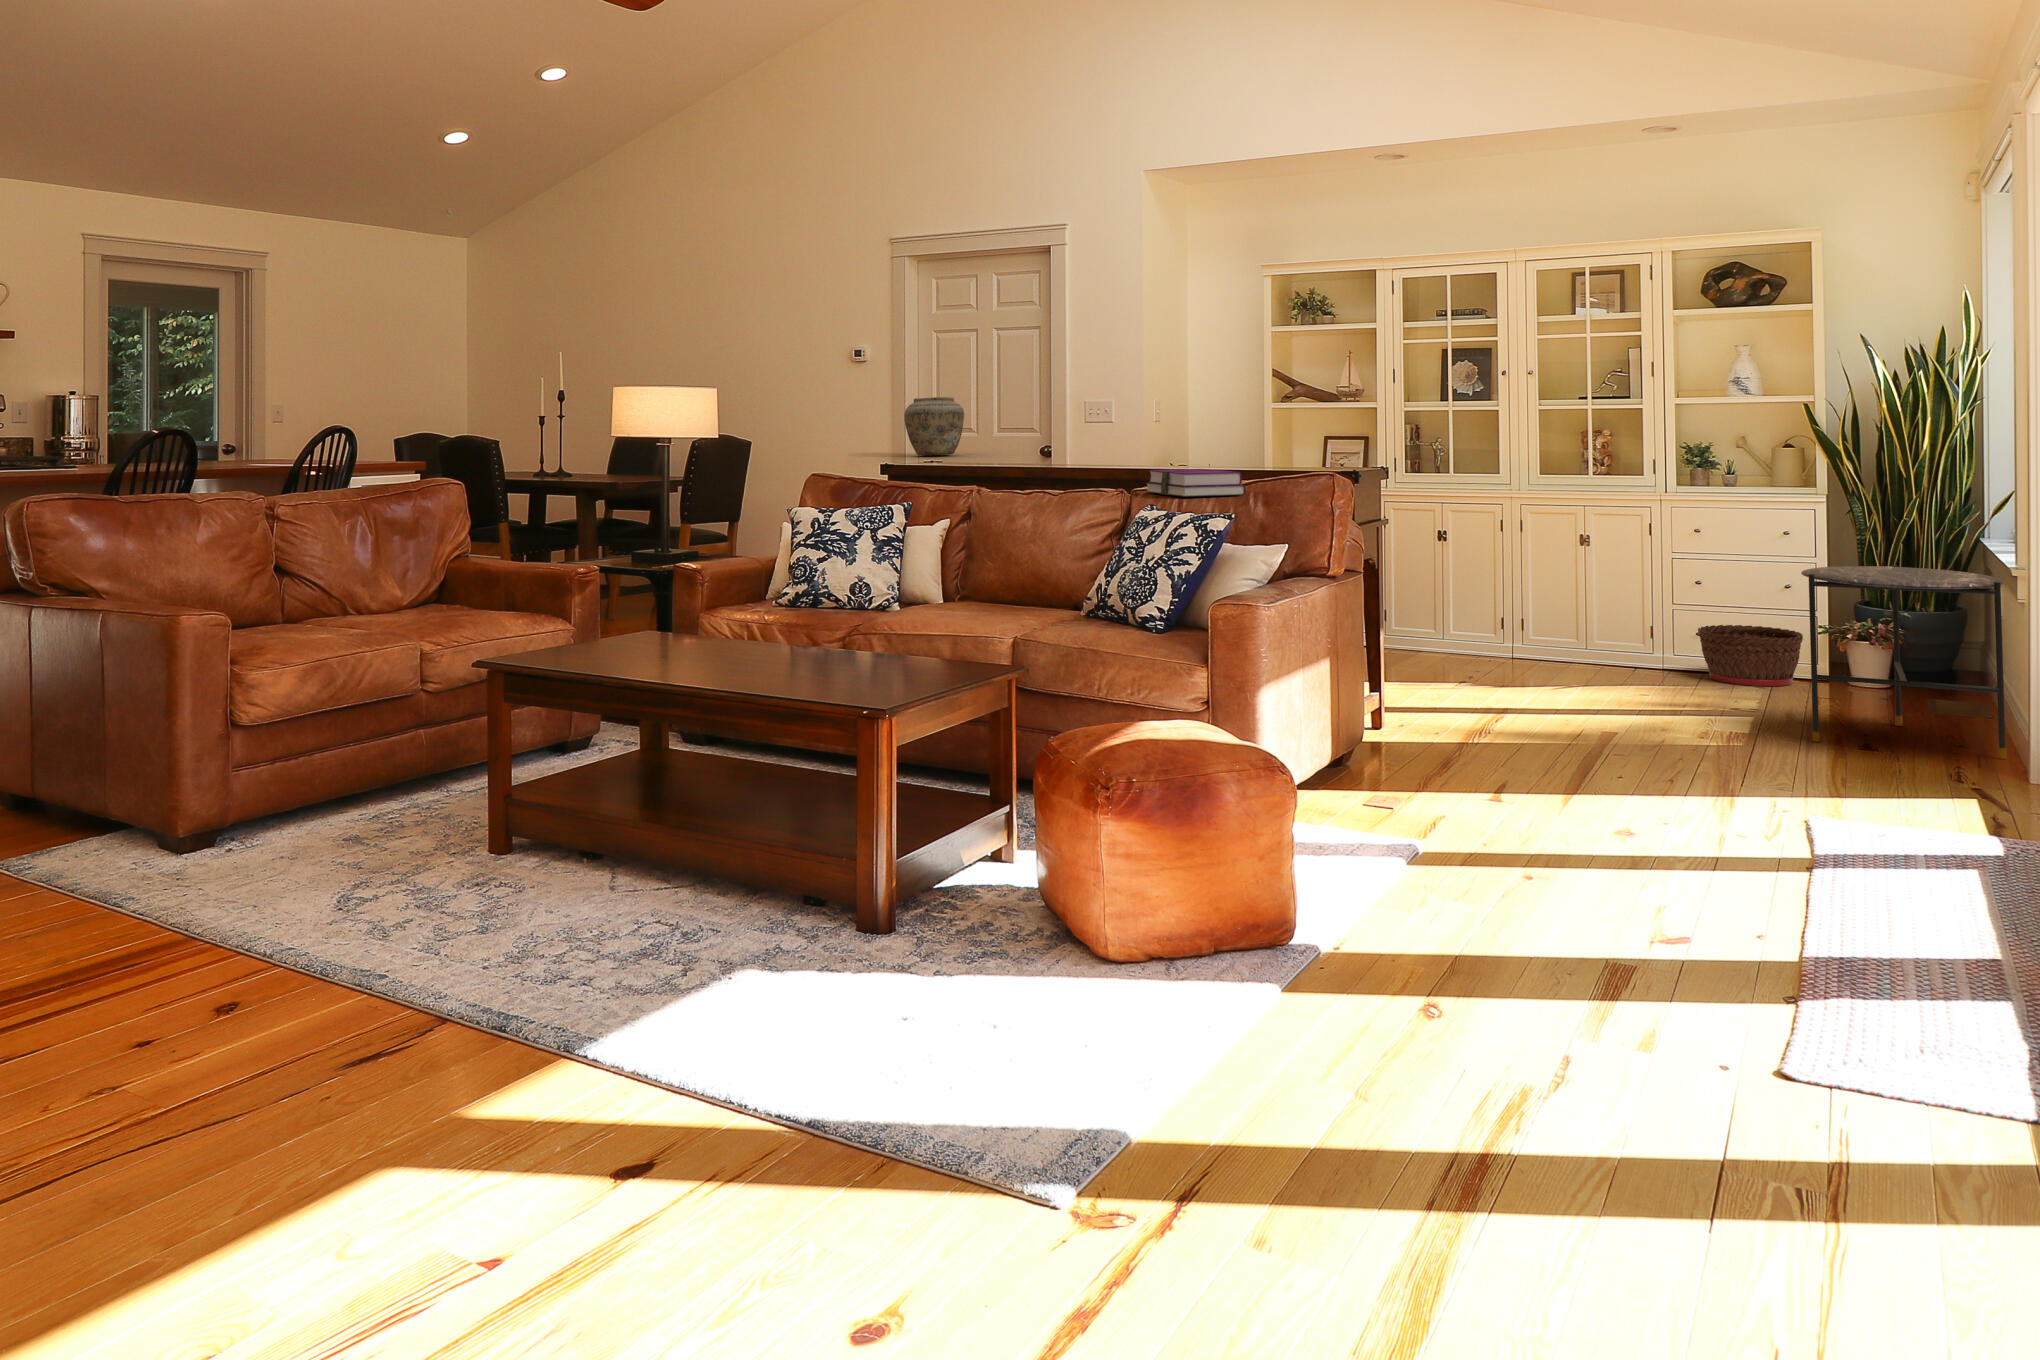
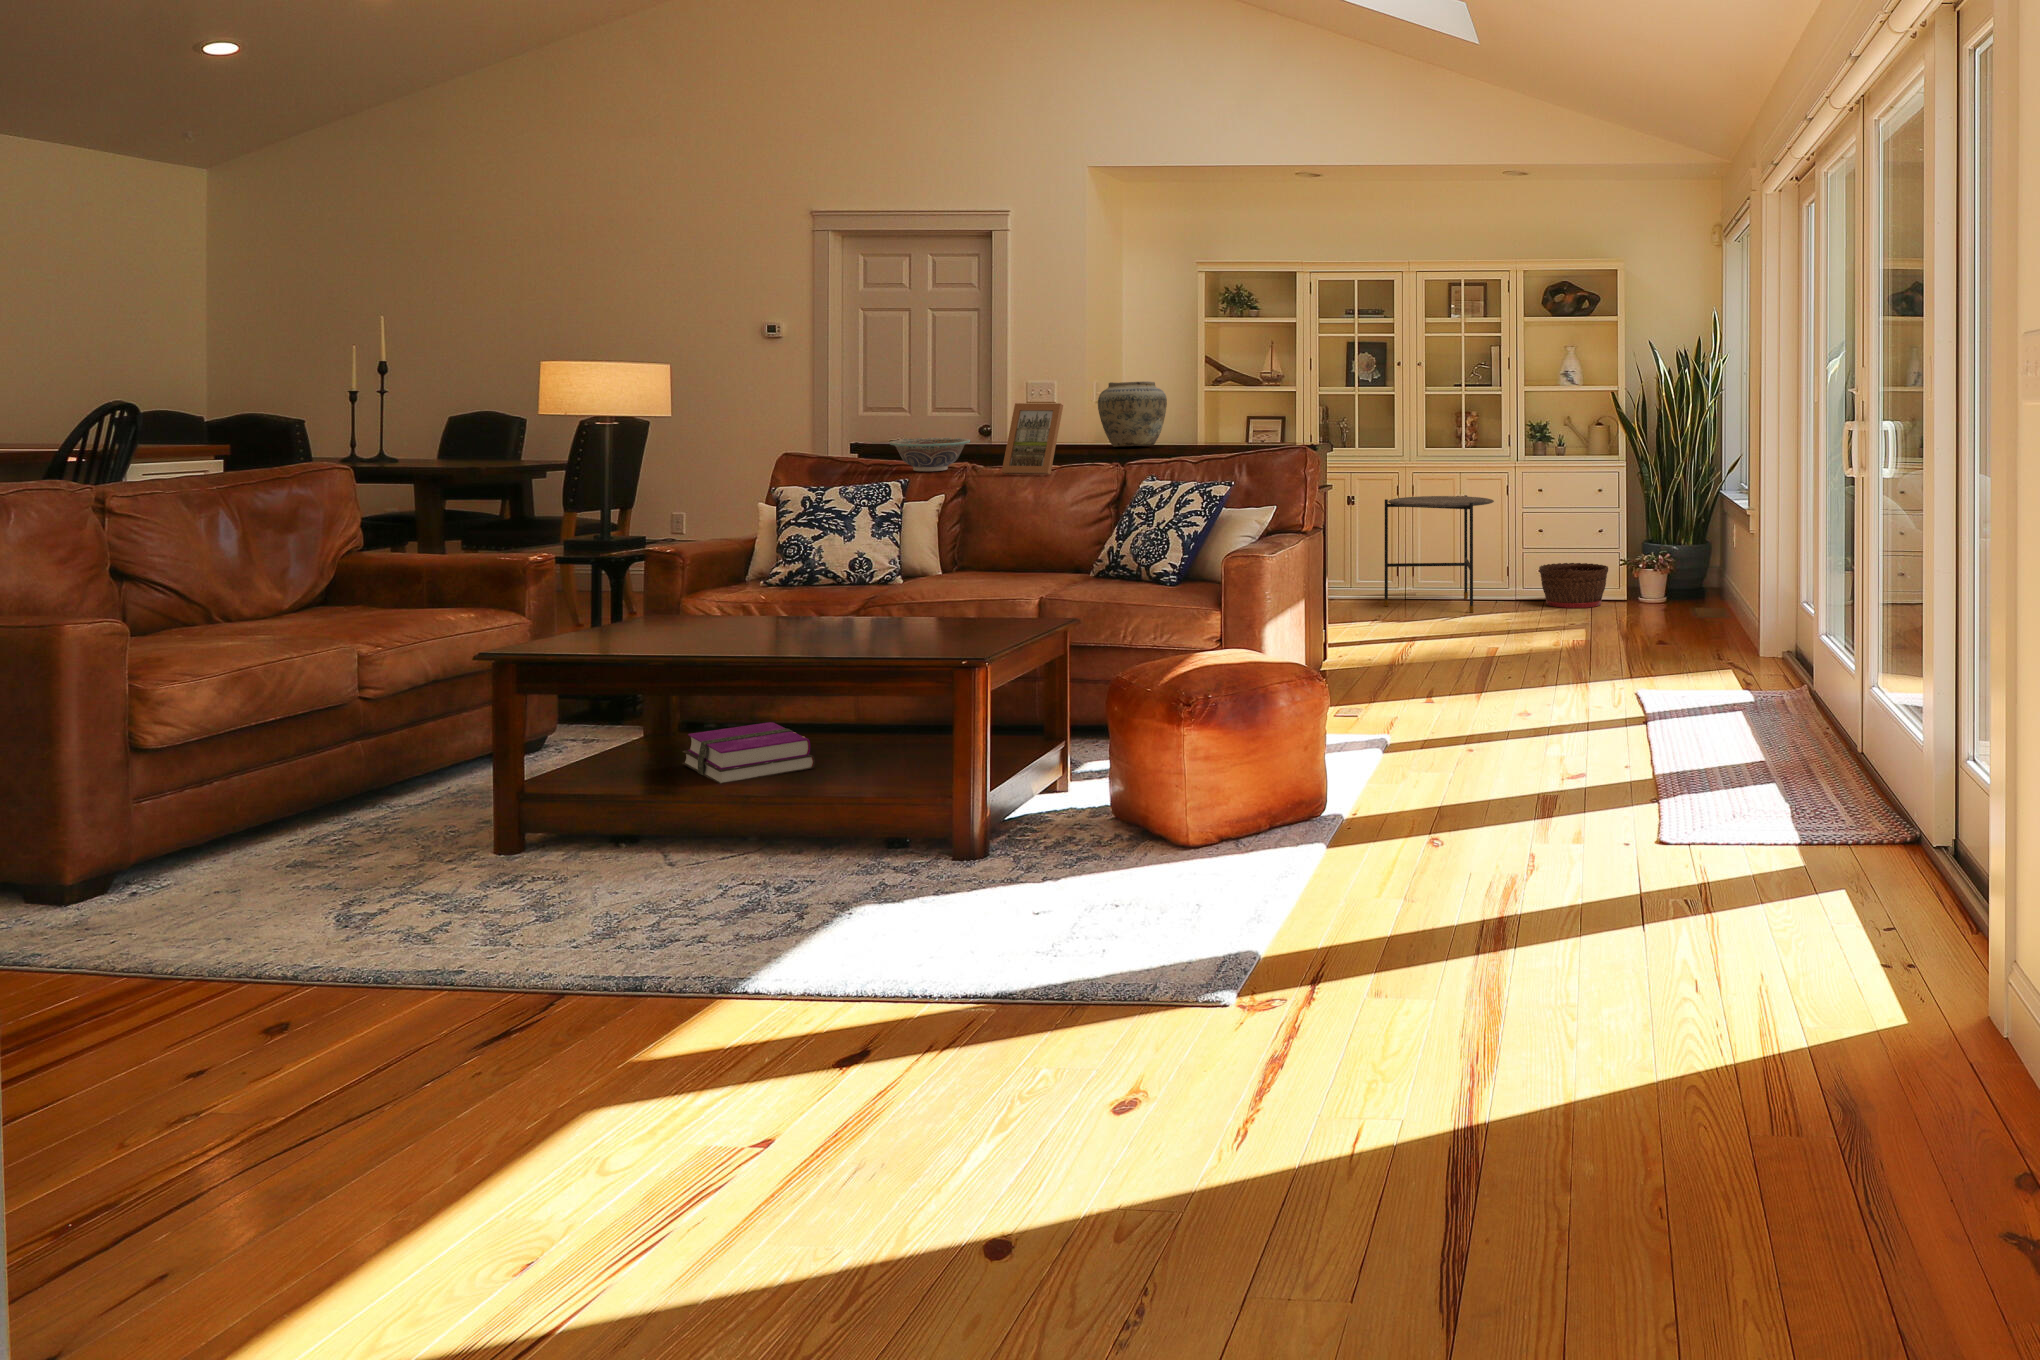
vase: present [904,397,964,455] -> present [1098,381,1167,447]
picture frame: none [997,424,1060,501] -> present [1002,403,1063,475]
decorative bowl: none [896,459,975,494] -> present [890,438,970,471]
hardback book: present [1145,469,1246,497] -> present [683,722,815,784]
side table: present [1801,565,2007,759] -> present [1384,495,1494,613]

